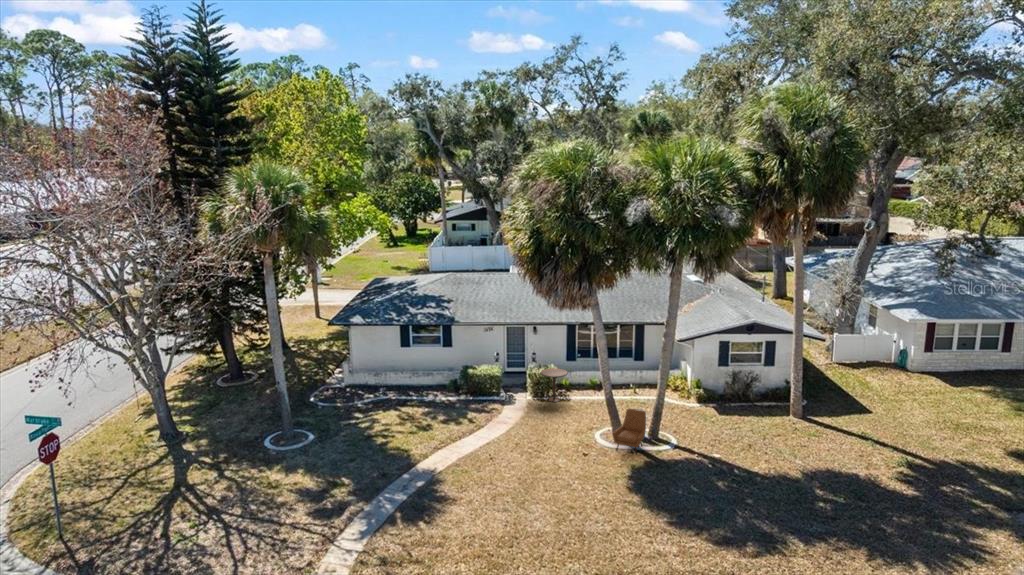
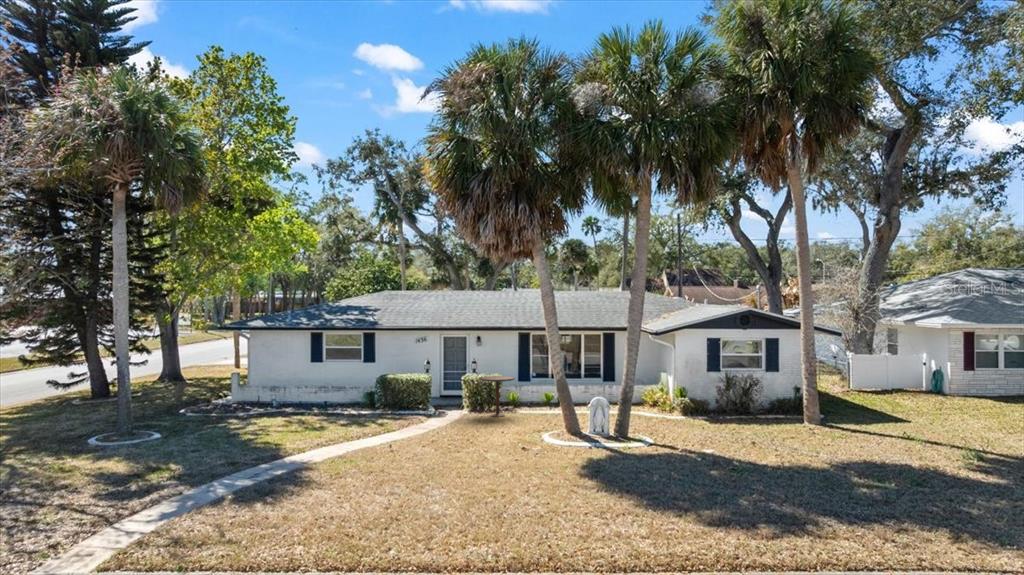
chair: present [612,408,646,454] -> none [563,395,610,452]

